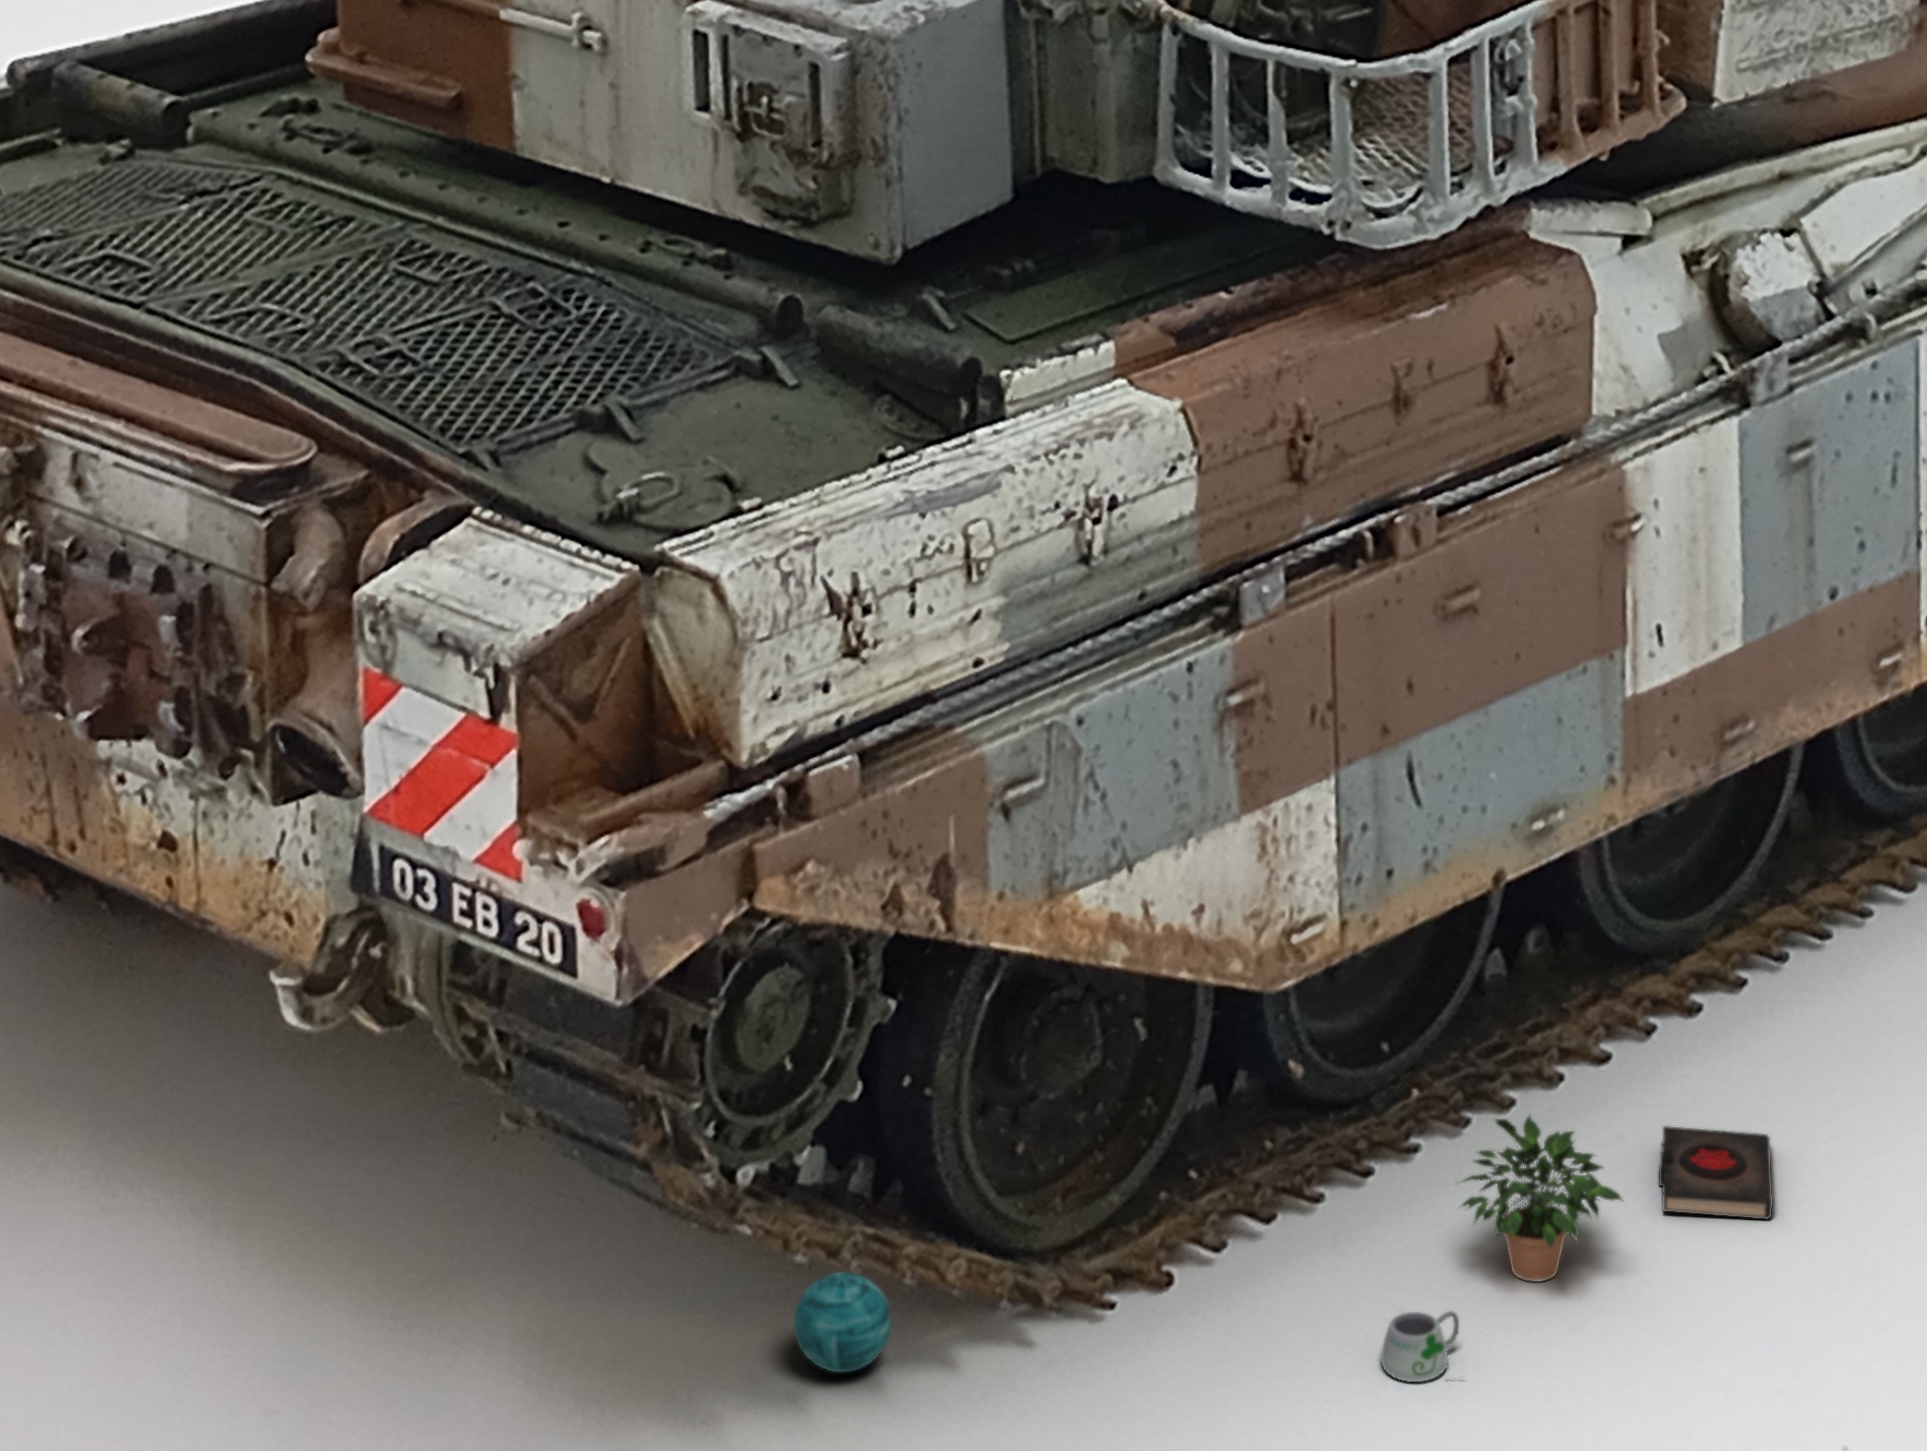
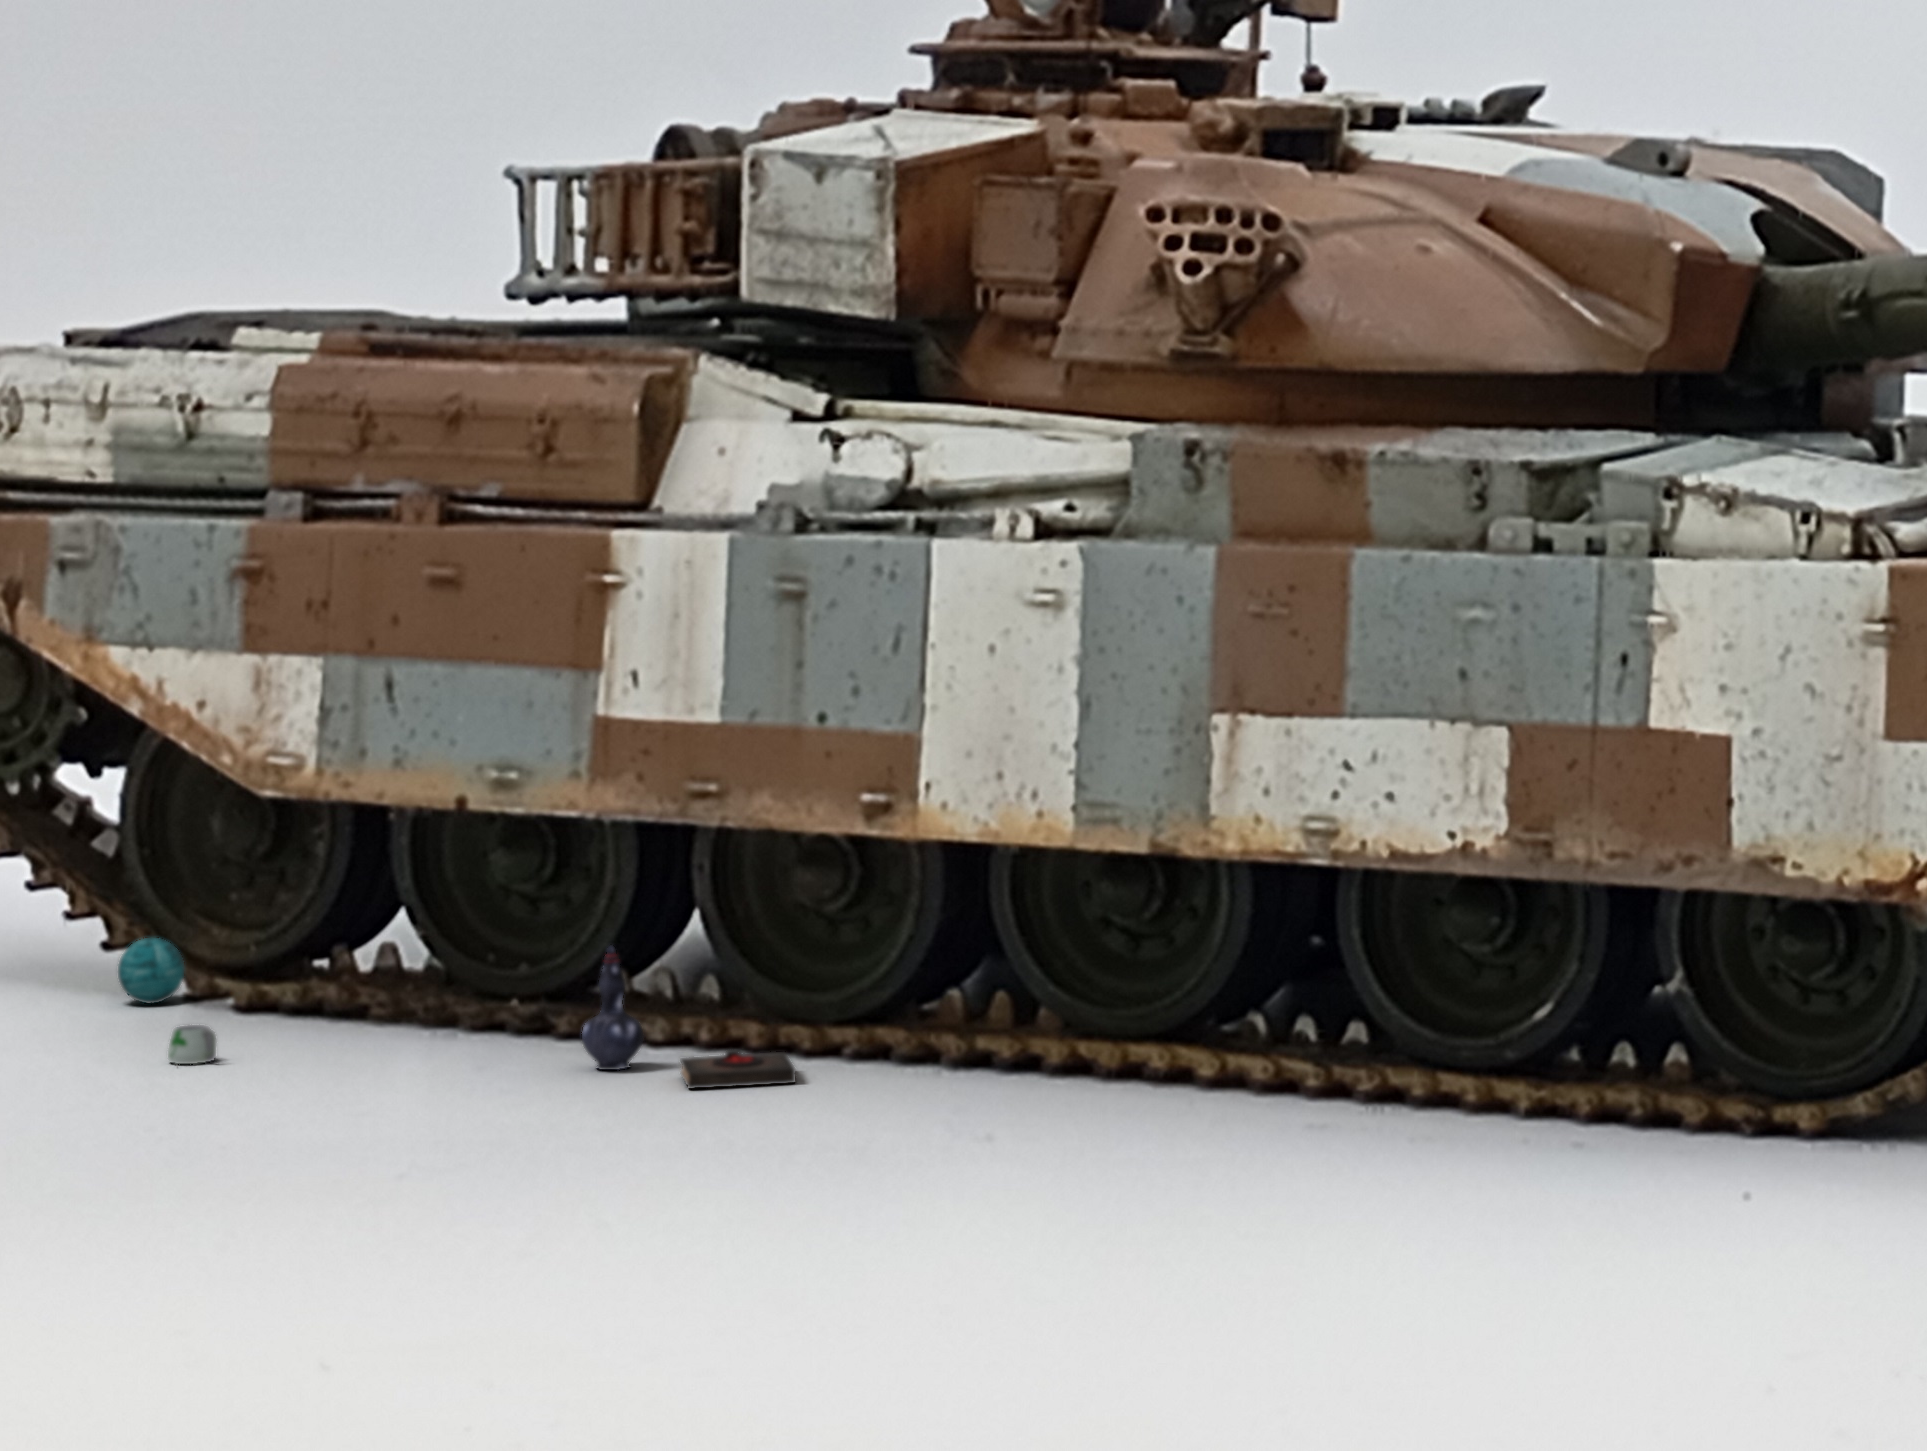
decorative vase: none [1650,957,1729,1108] -> present [582,946,643,1070]
potted plant: present [1462,1116,1621,1282] -> none [276,940,388,1068]
book: present [1659,1126,1773,1219] -> present [681,1050,796,1088]

